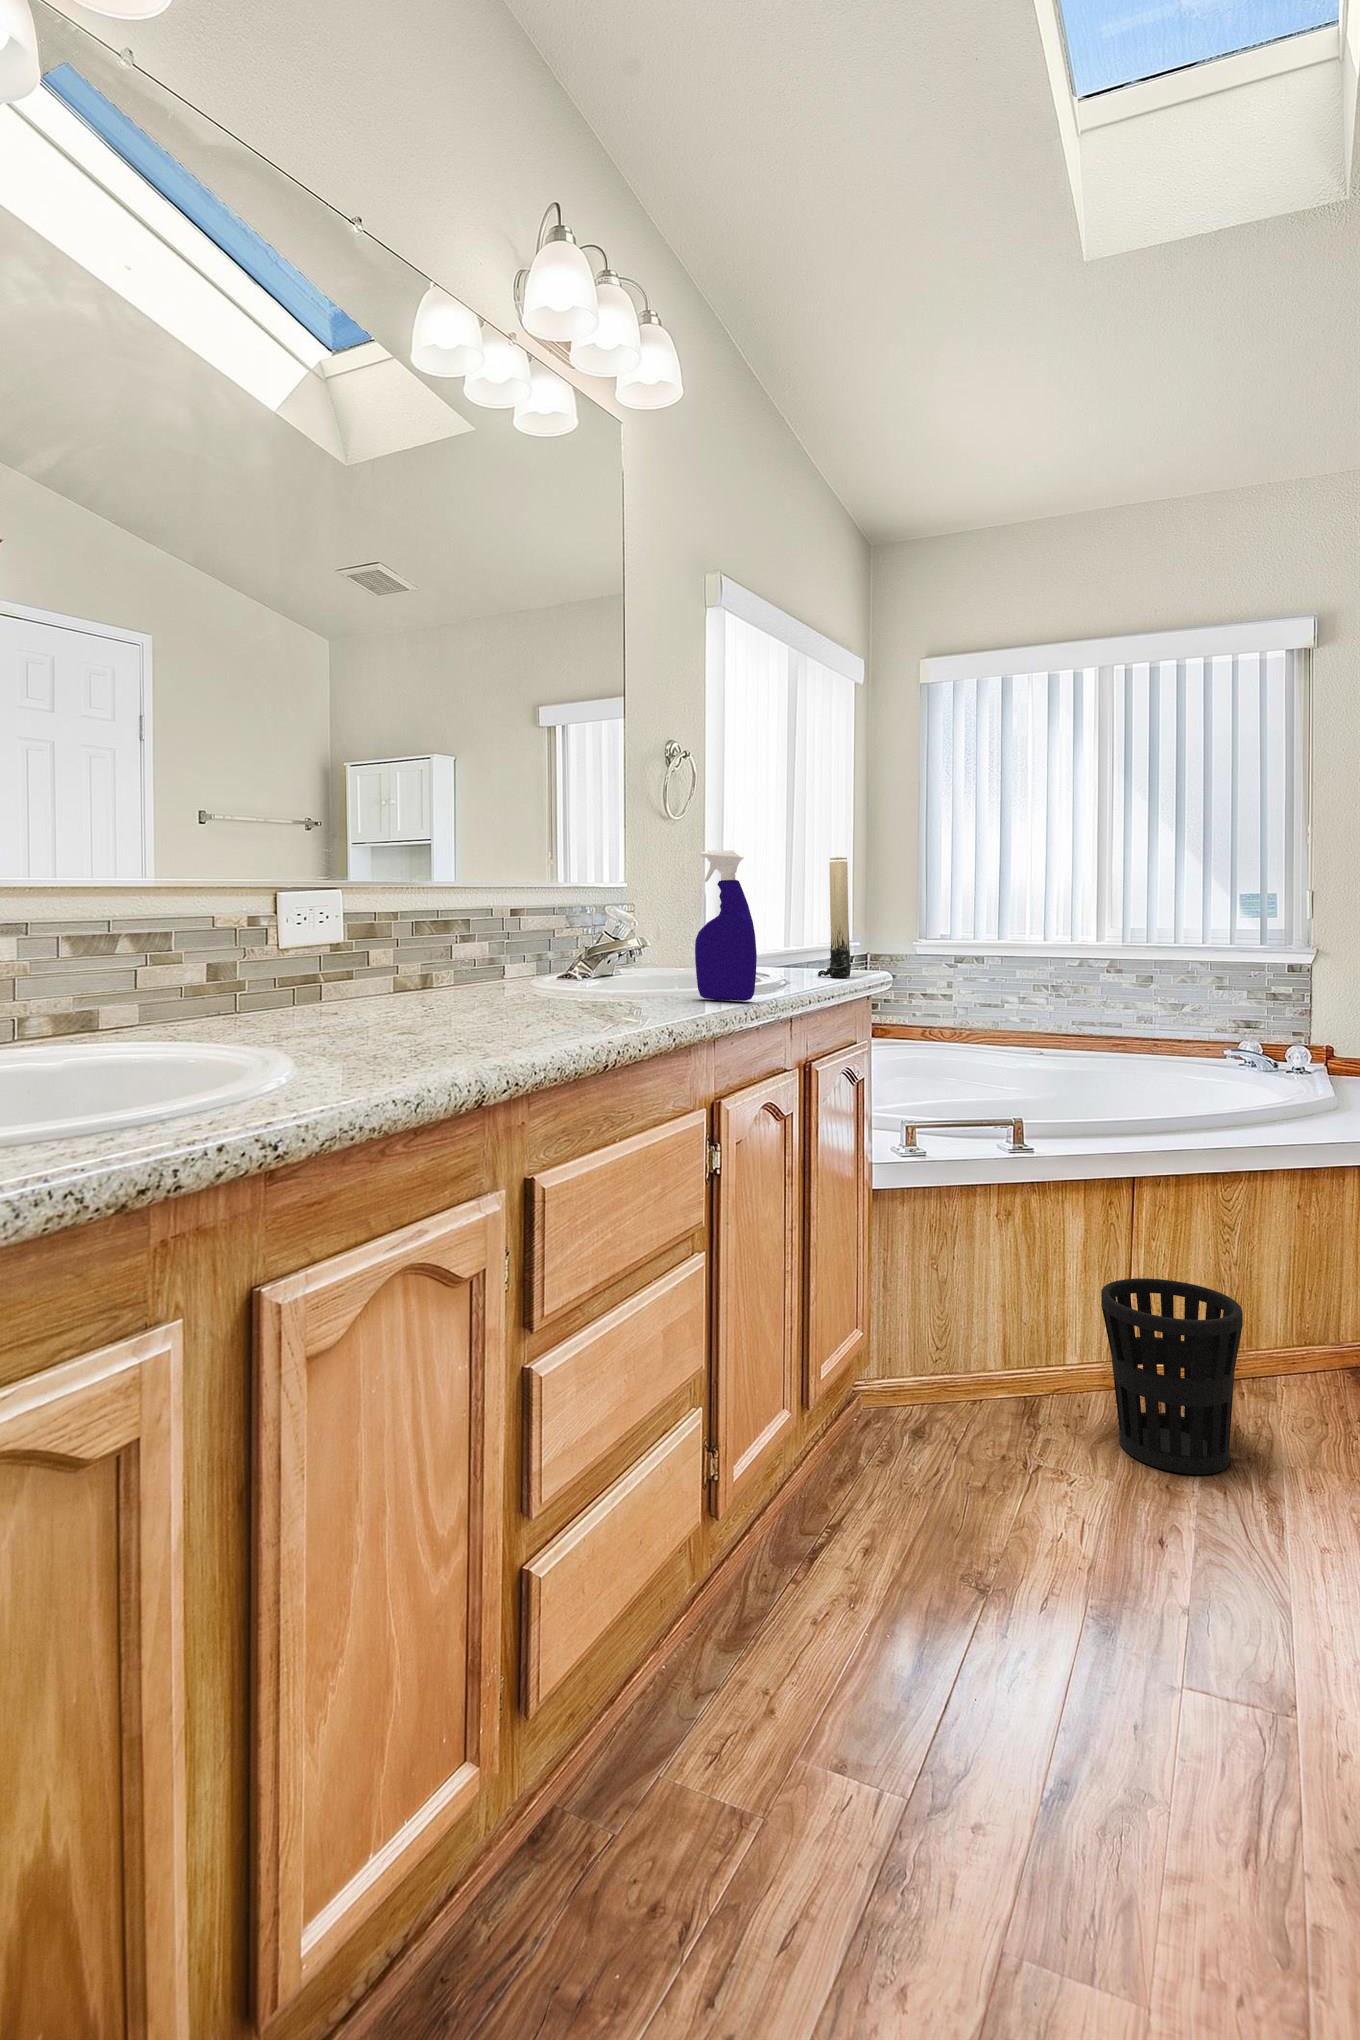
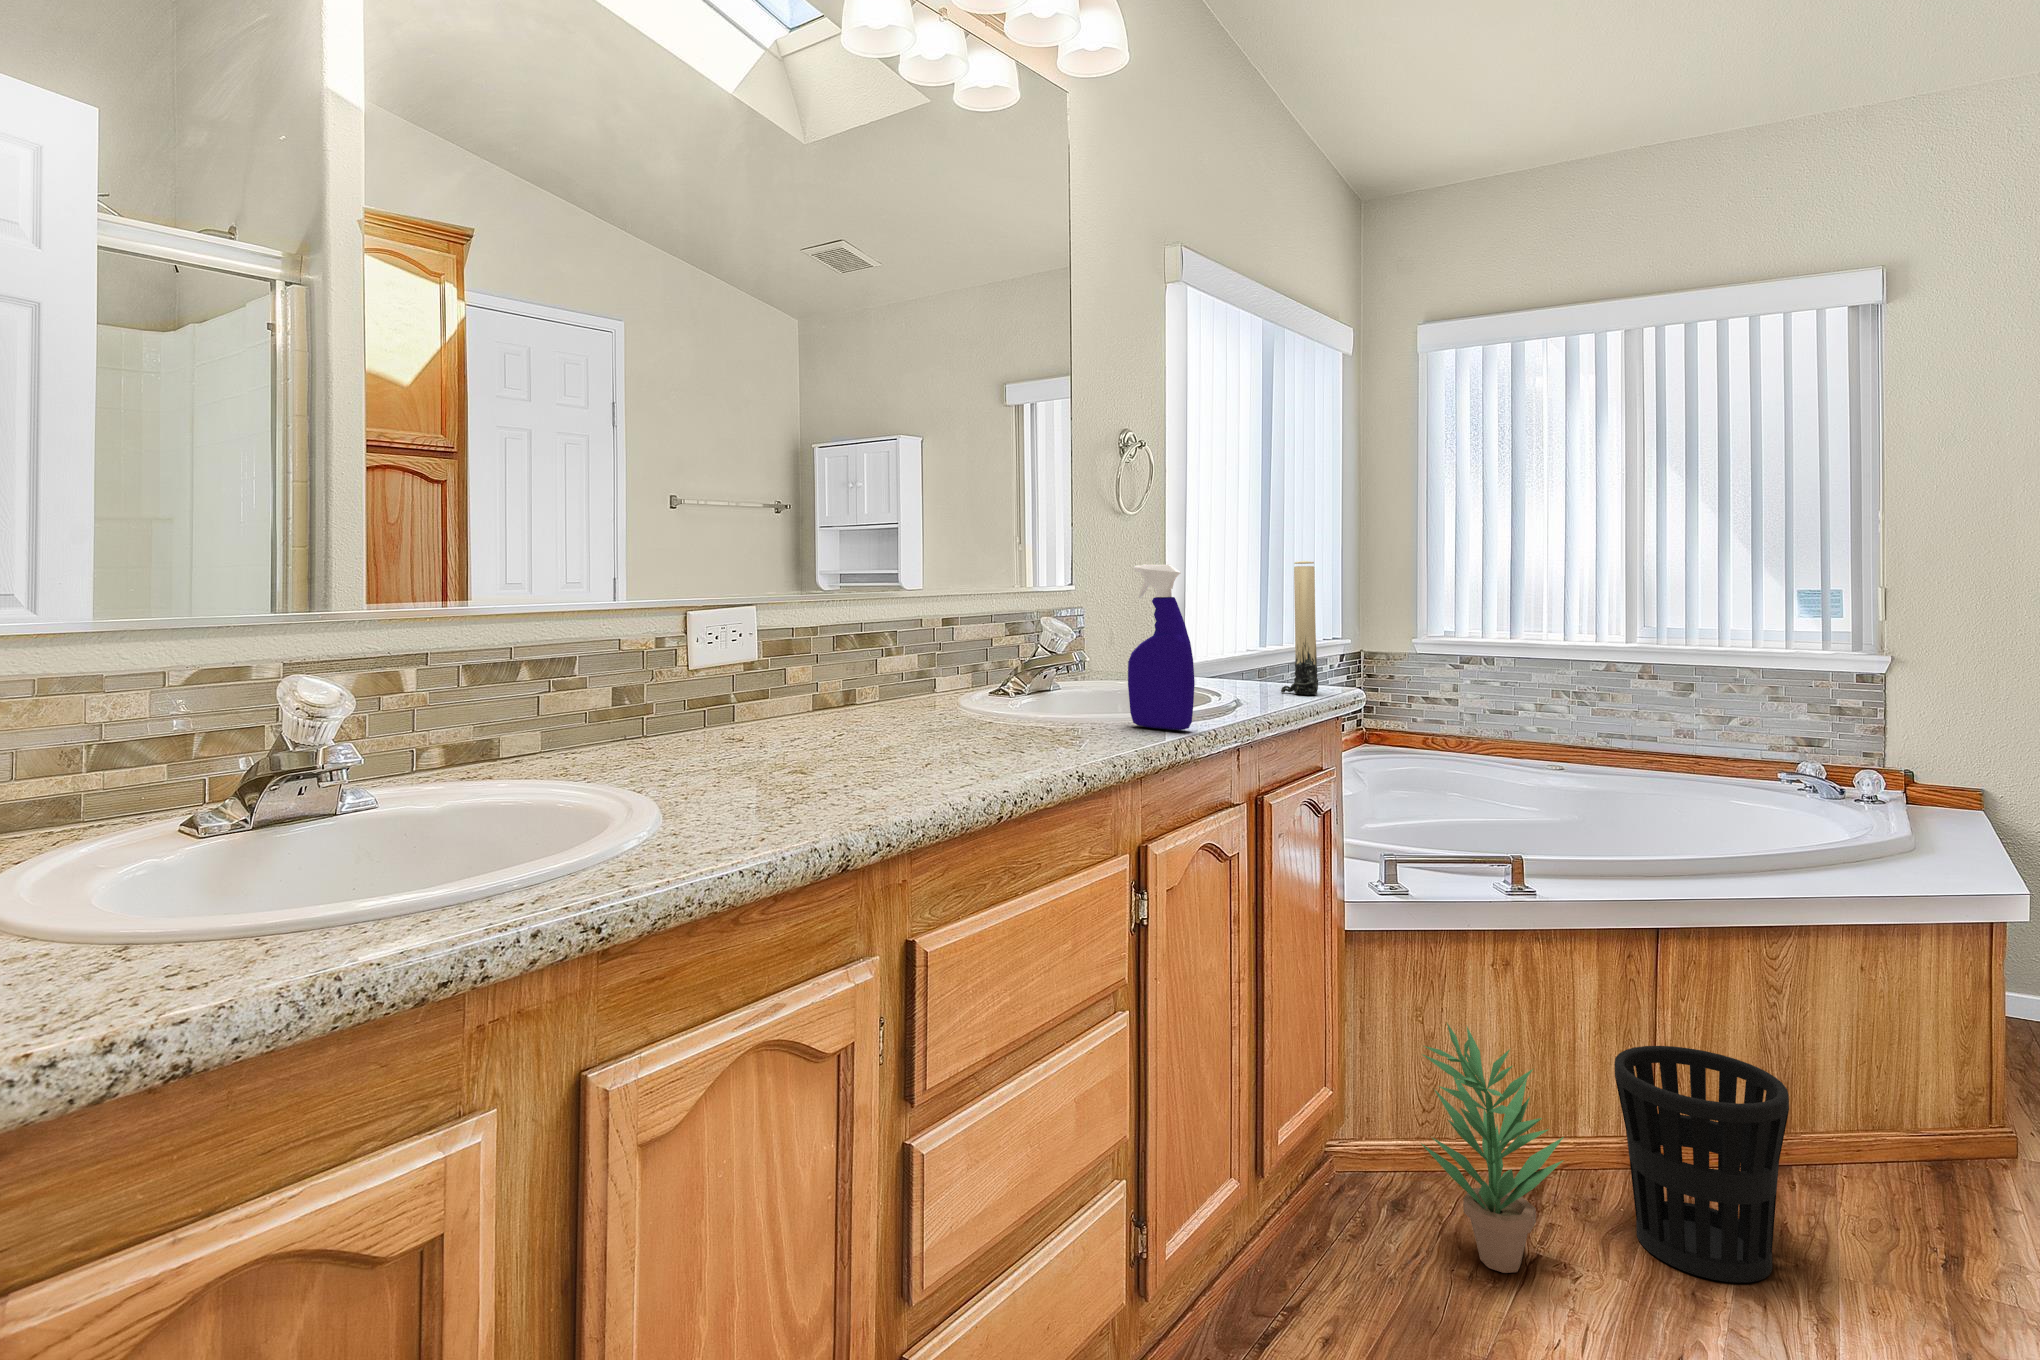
potted plant: none [941,1264,1063,1482] -> present [1421,1023,1563,1273]

